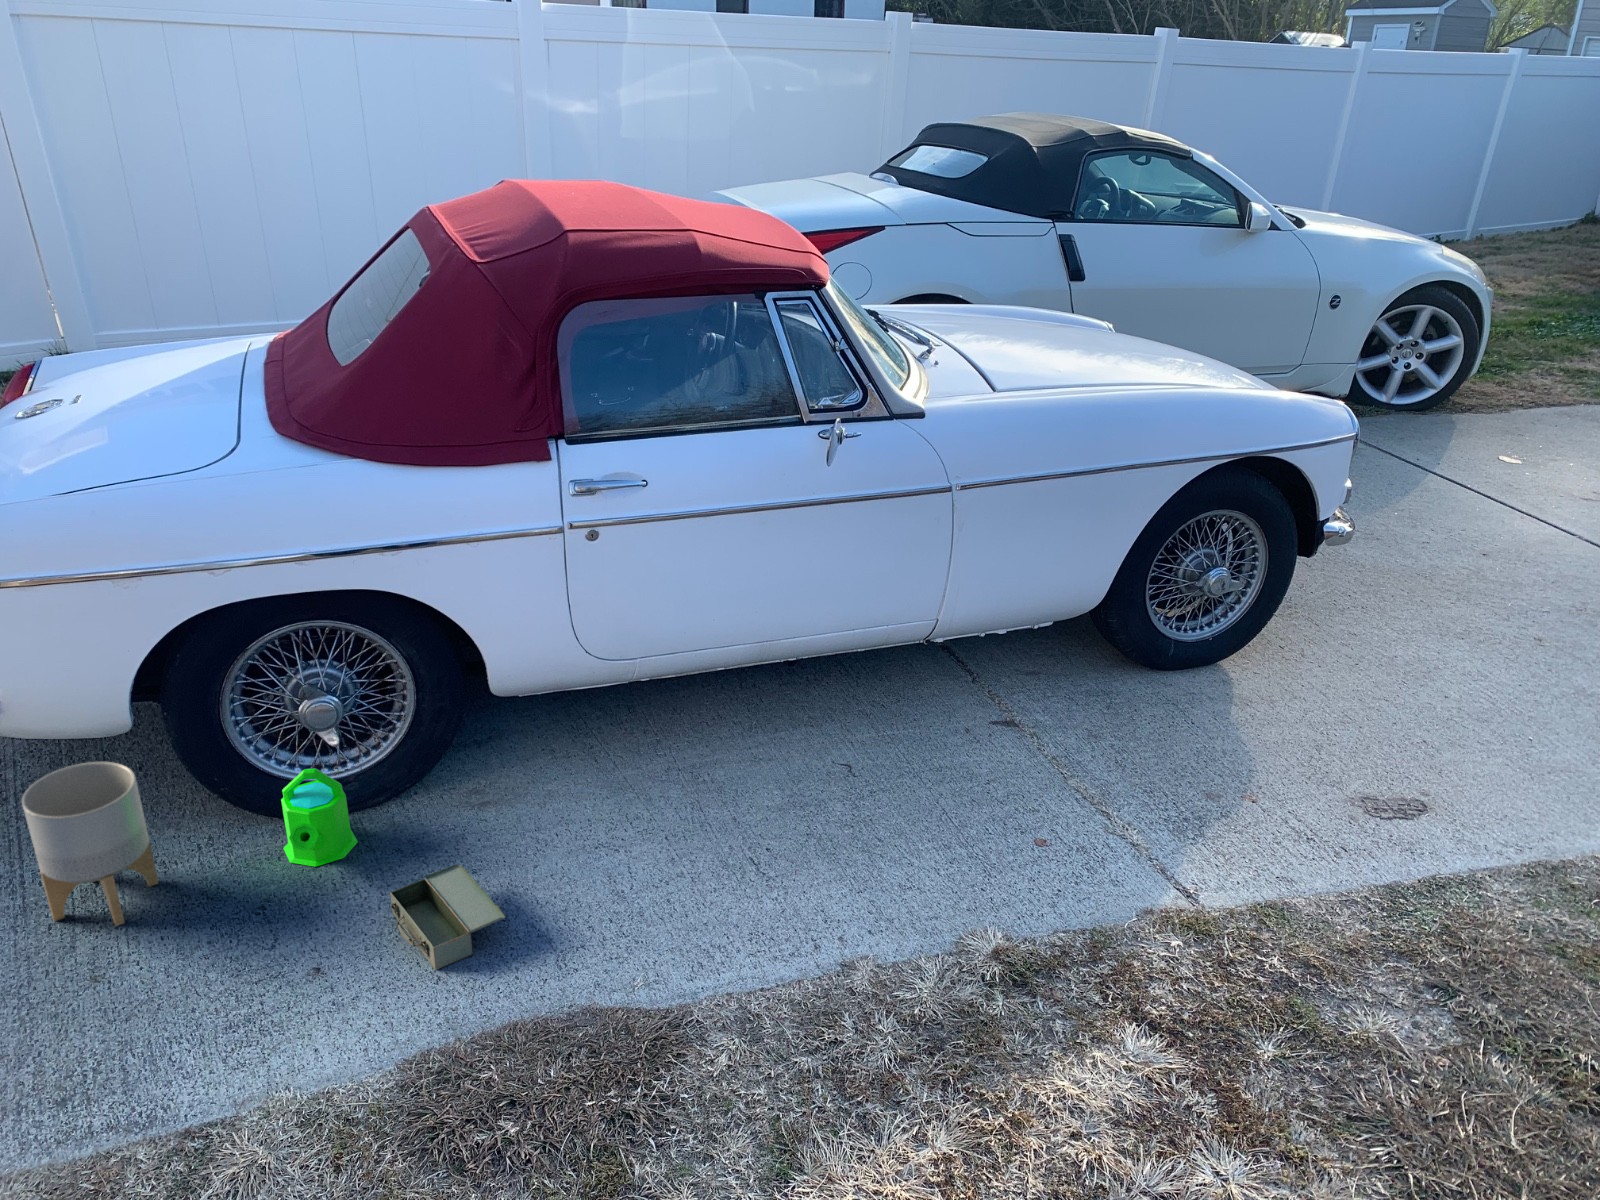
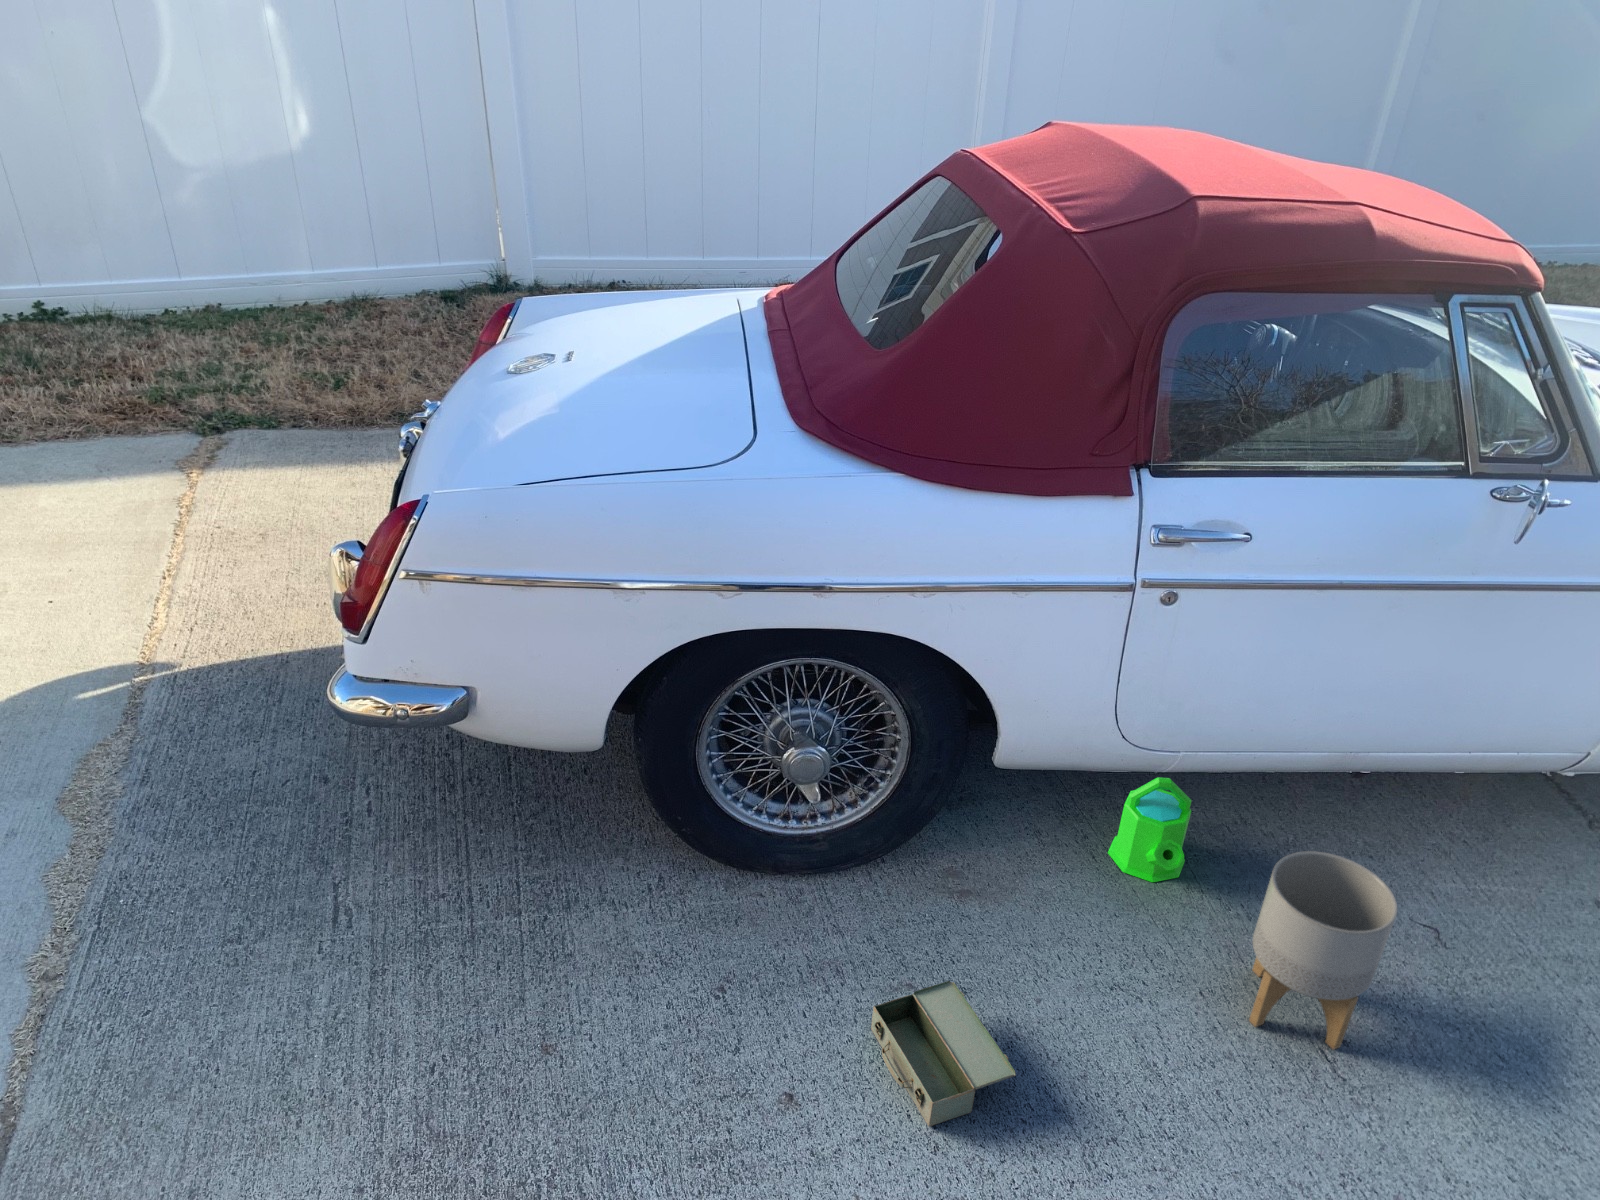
planter: present [22,762,159,926] -> present [1249,851,1397,1049]
watering can: present [281,768,358,867] -> present [1108,777,1192,882]

